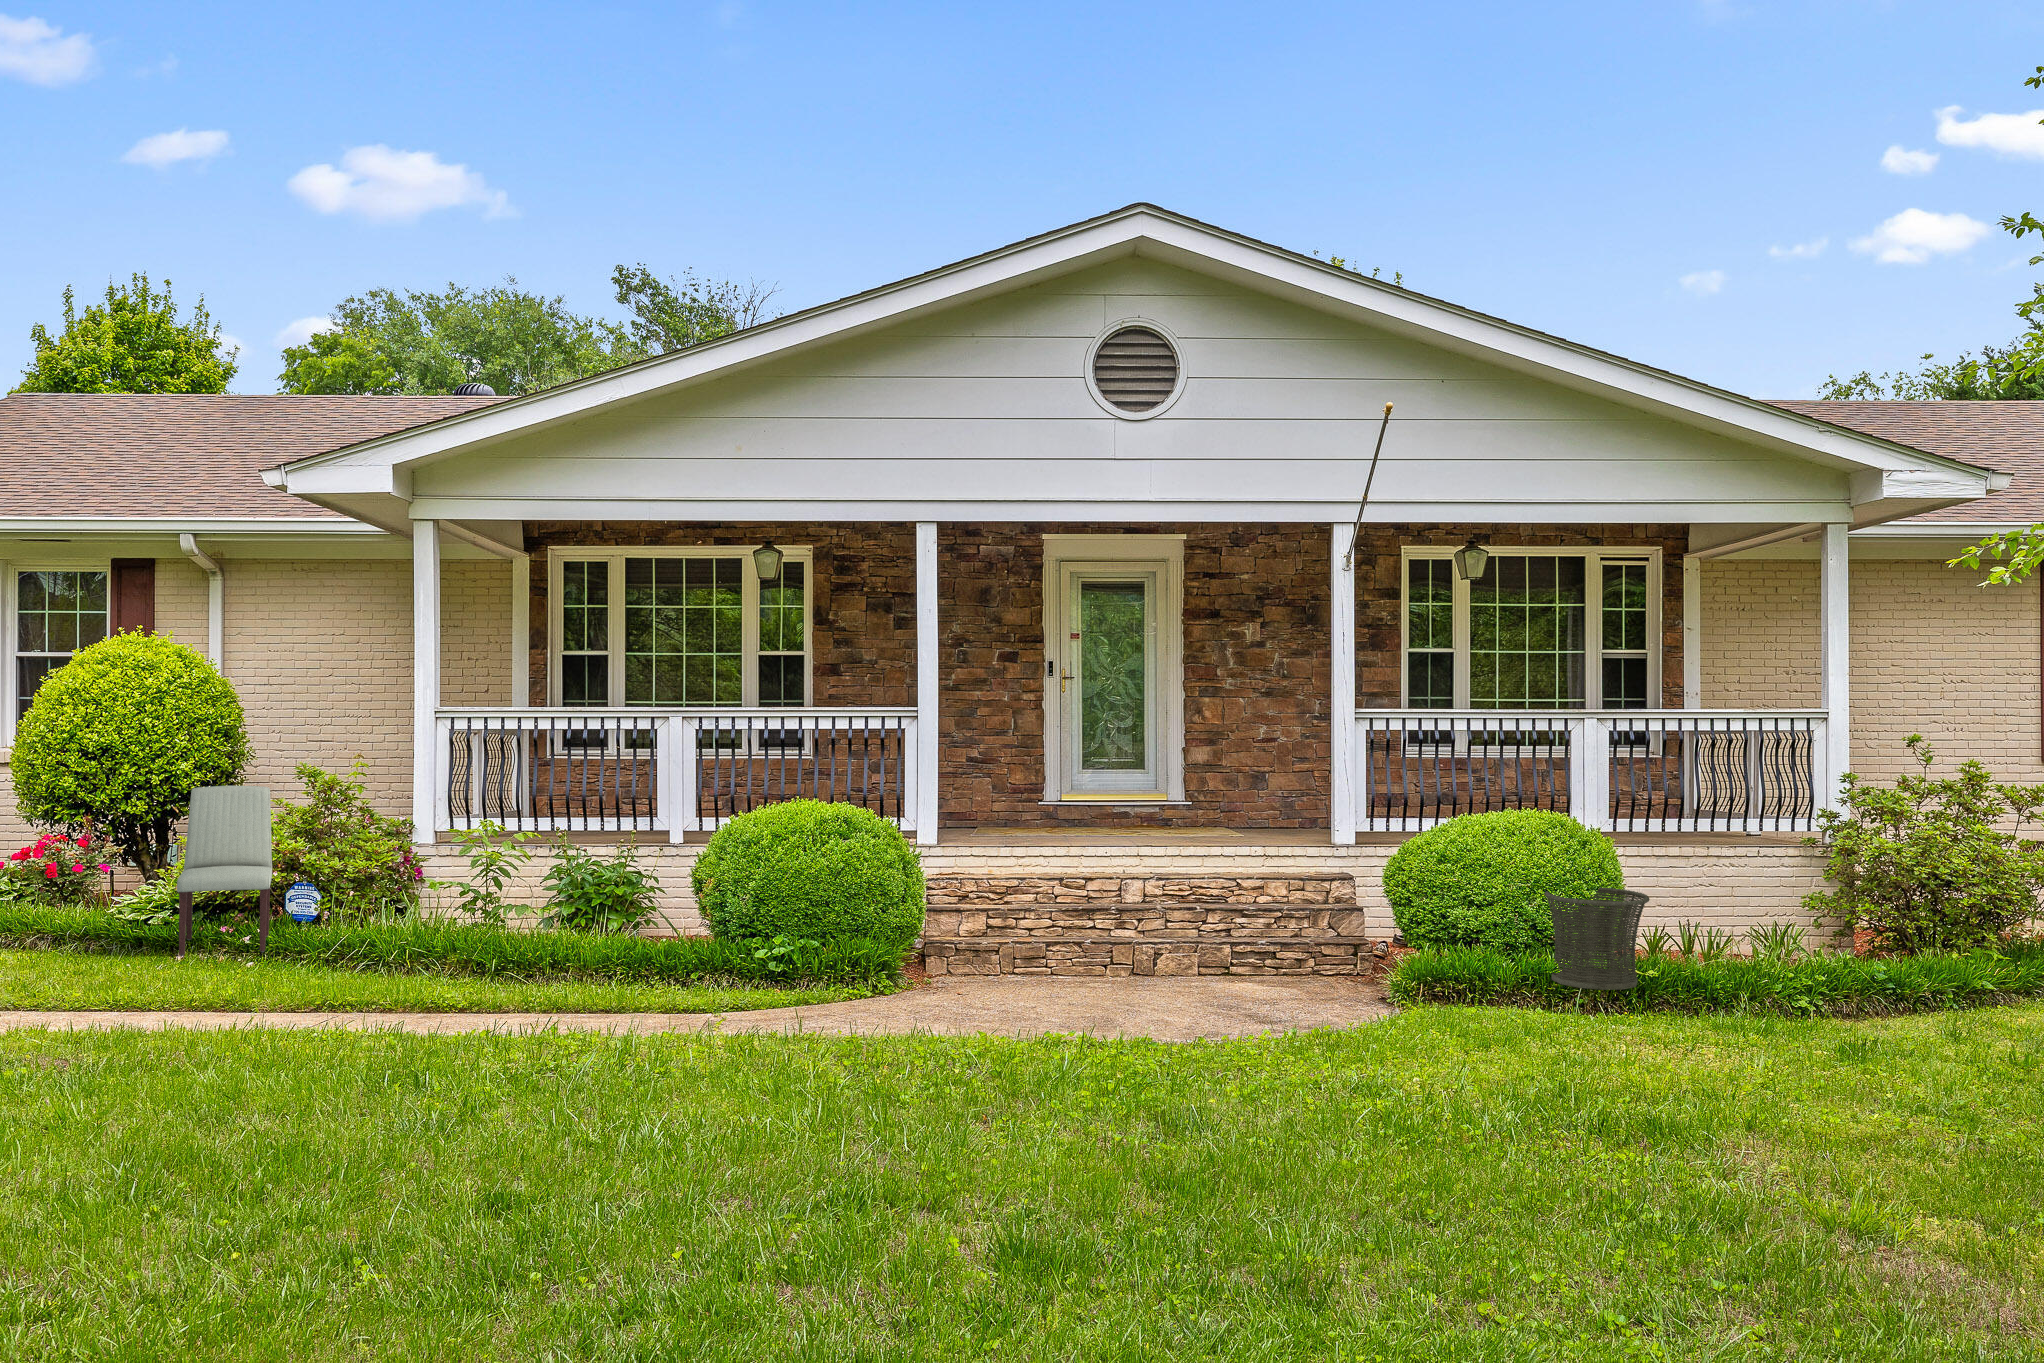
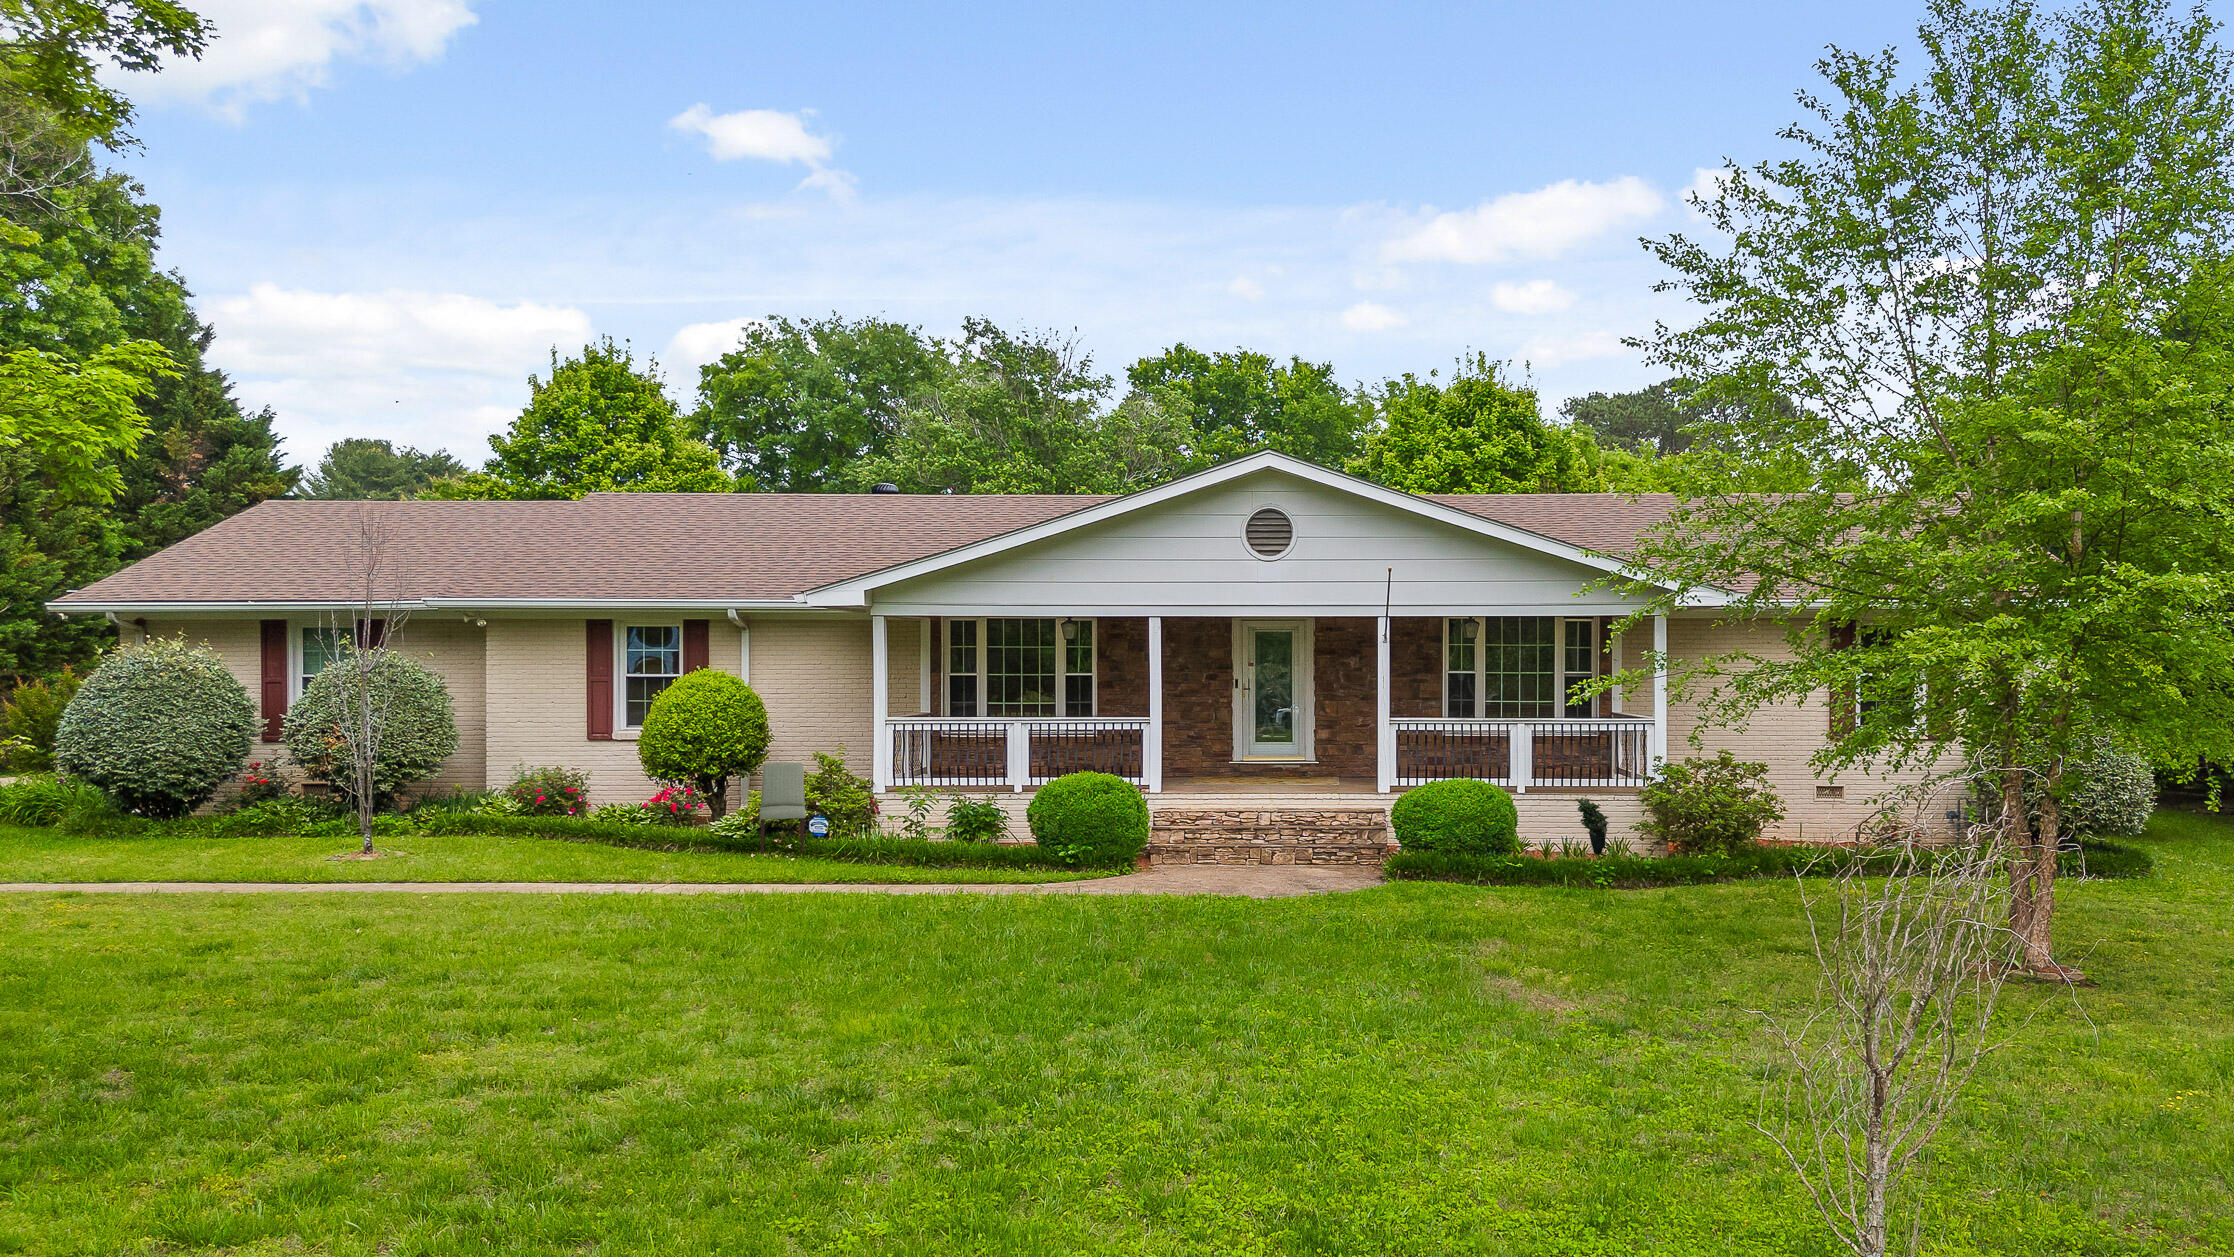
potted plant: none [1660,847,1719,946] -> present [1575,798,1609,854]
basket: present [1544,887,1650,990] -> none [1500,820,1561,879]

